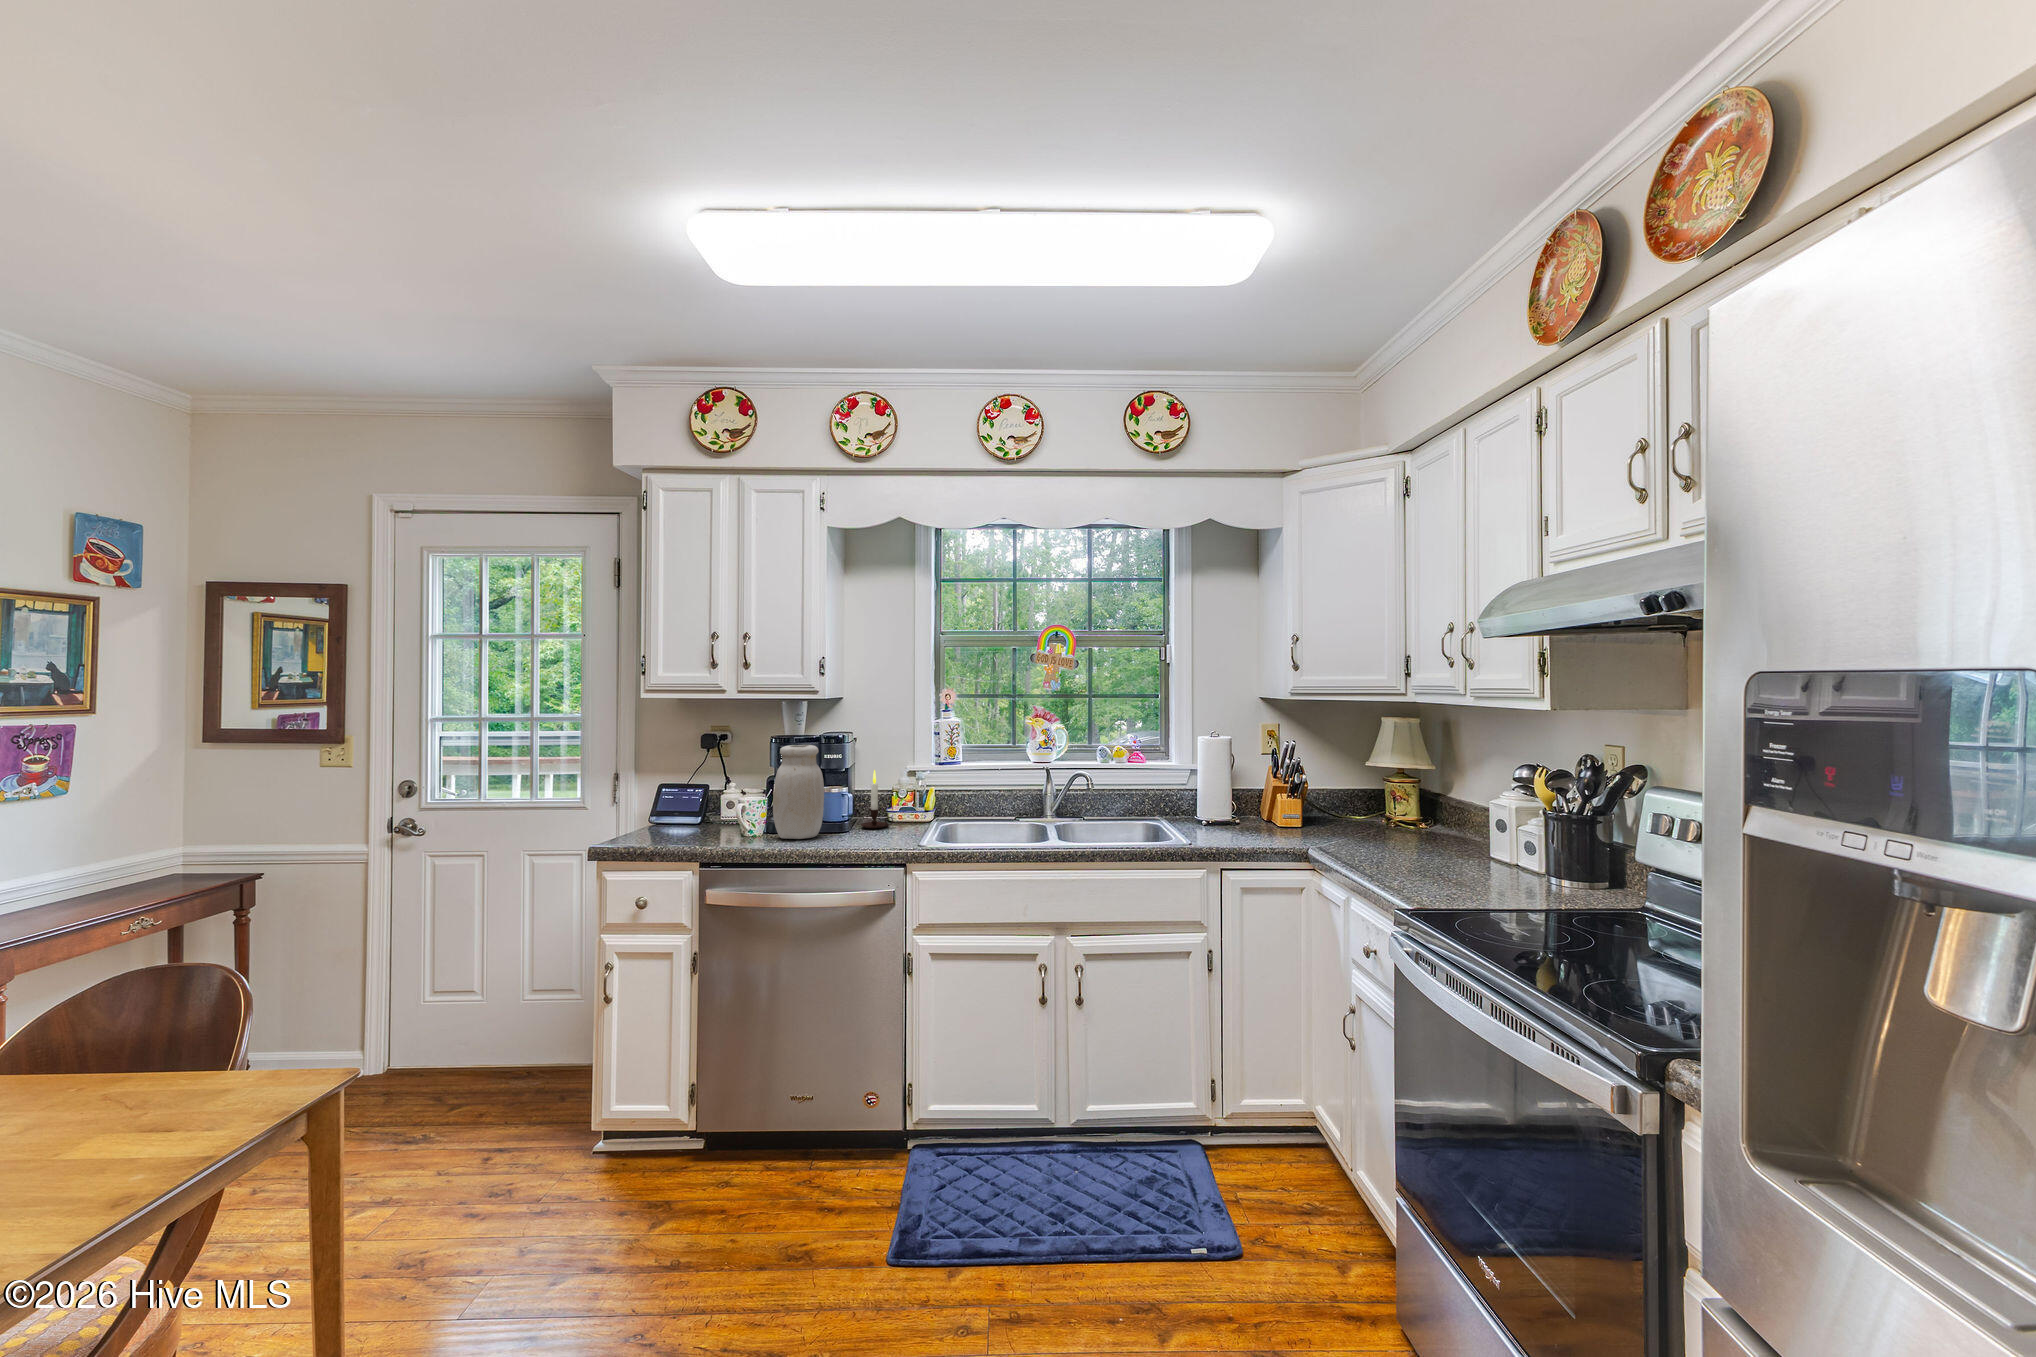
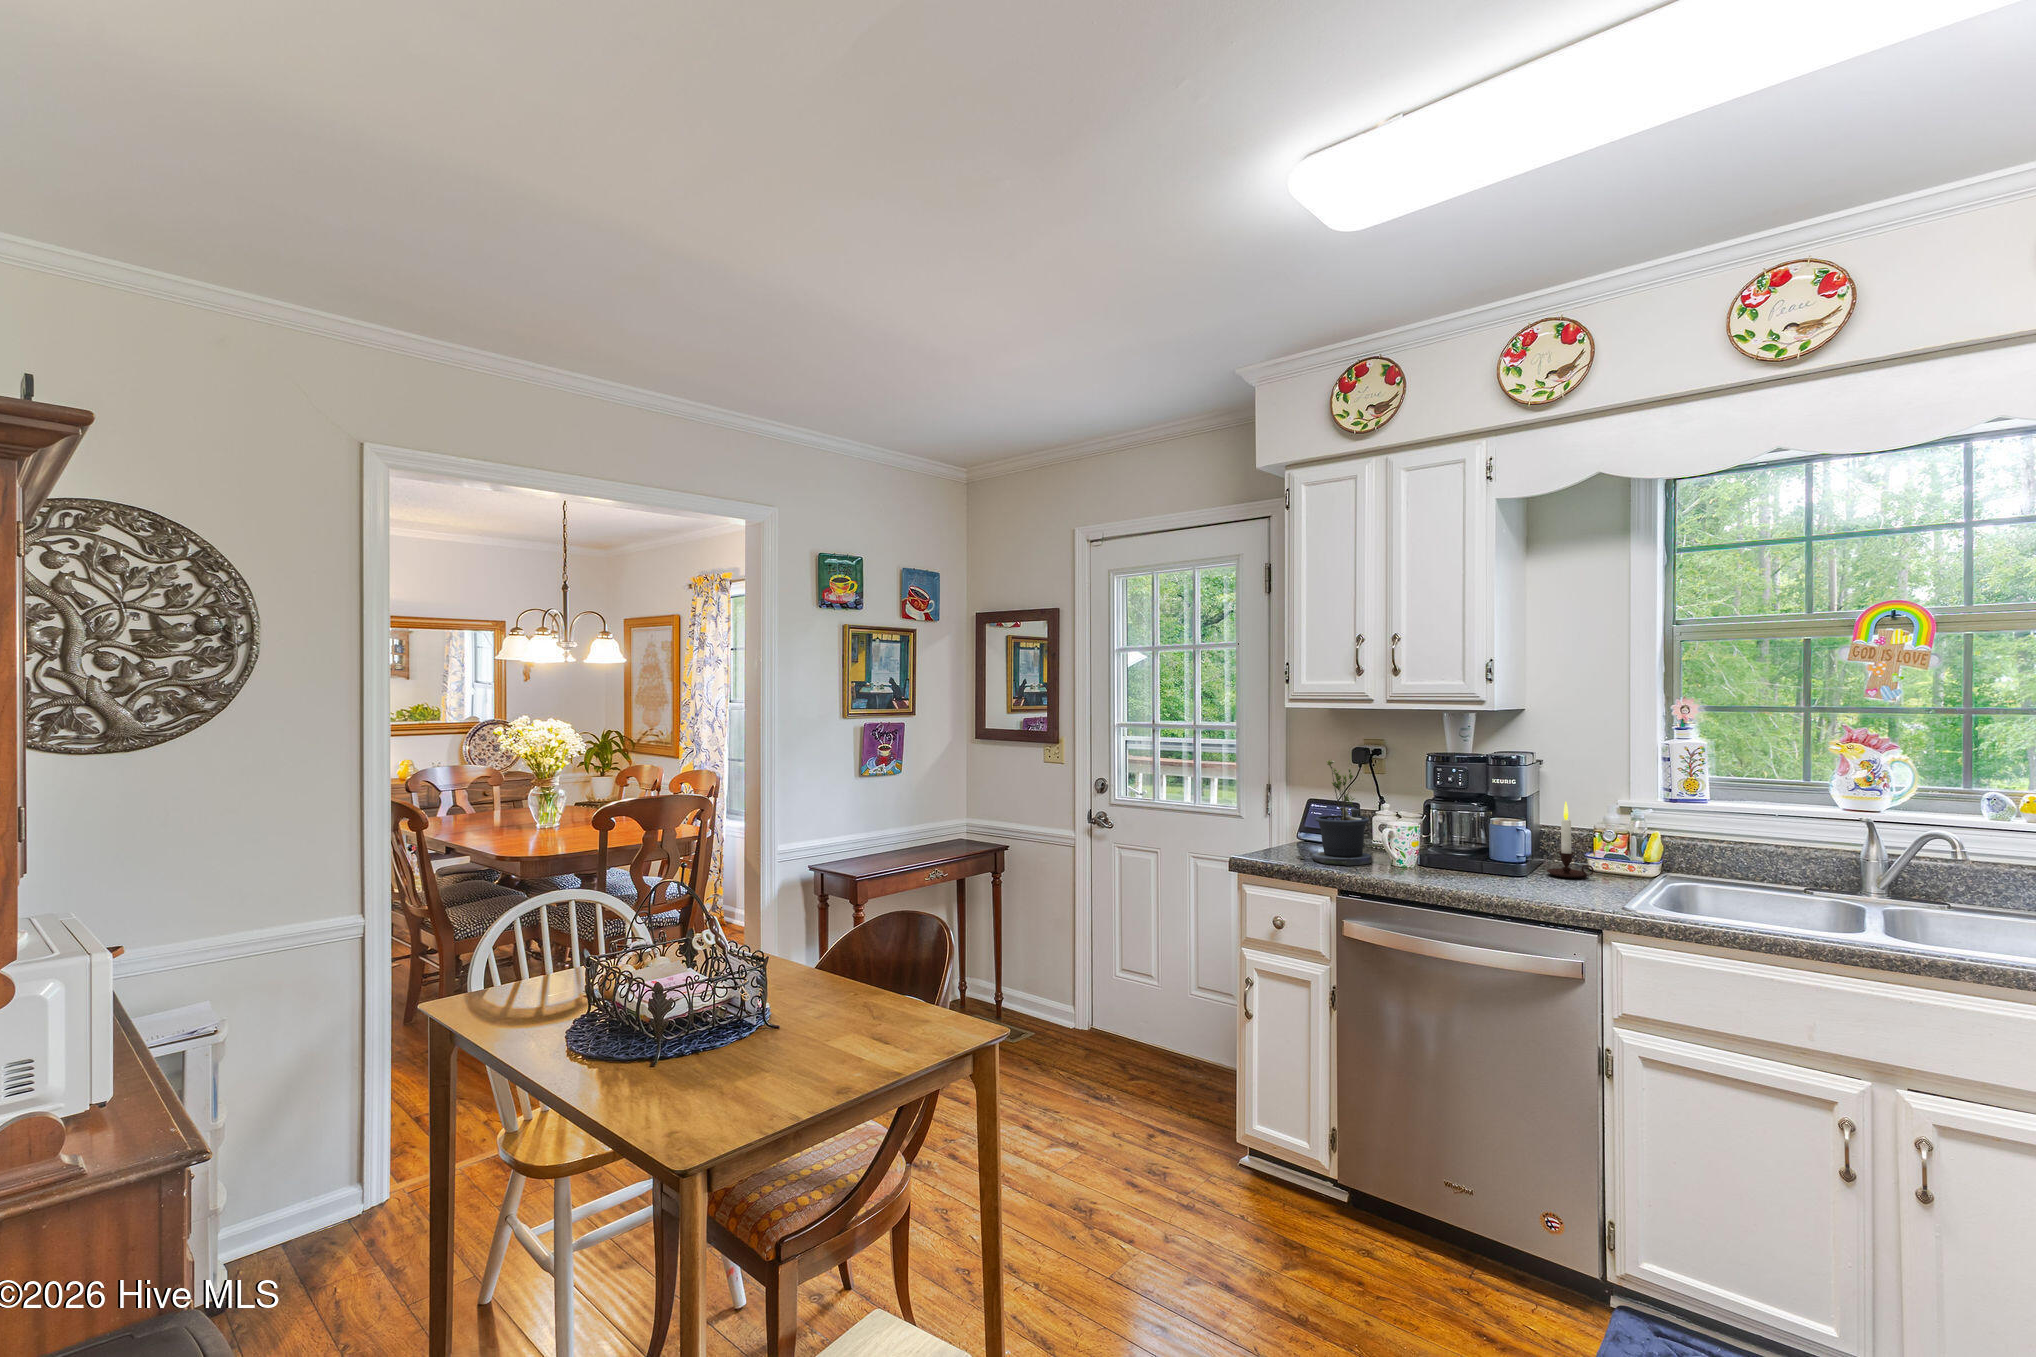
jar: present [773,745,824,839] -> none [1427,765,1491,878]
potted plant: none [652,746,724,843] -> present [1296,759,1372,866]

